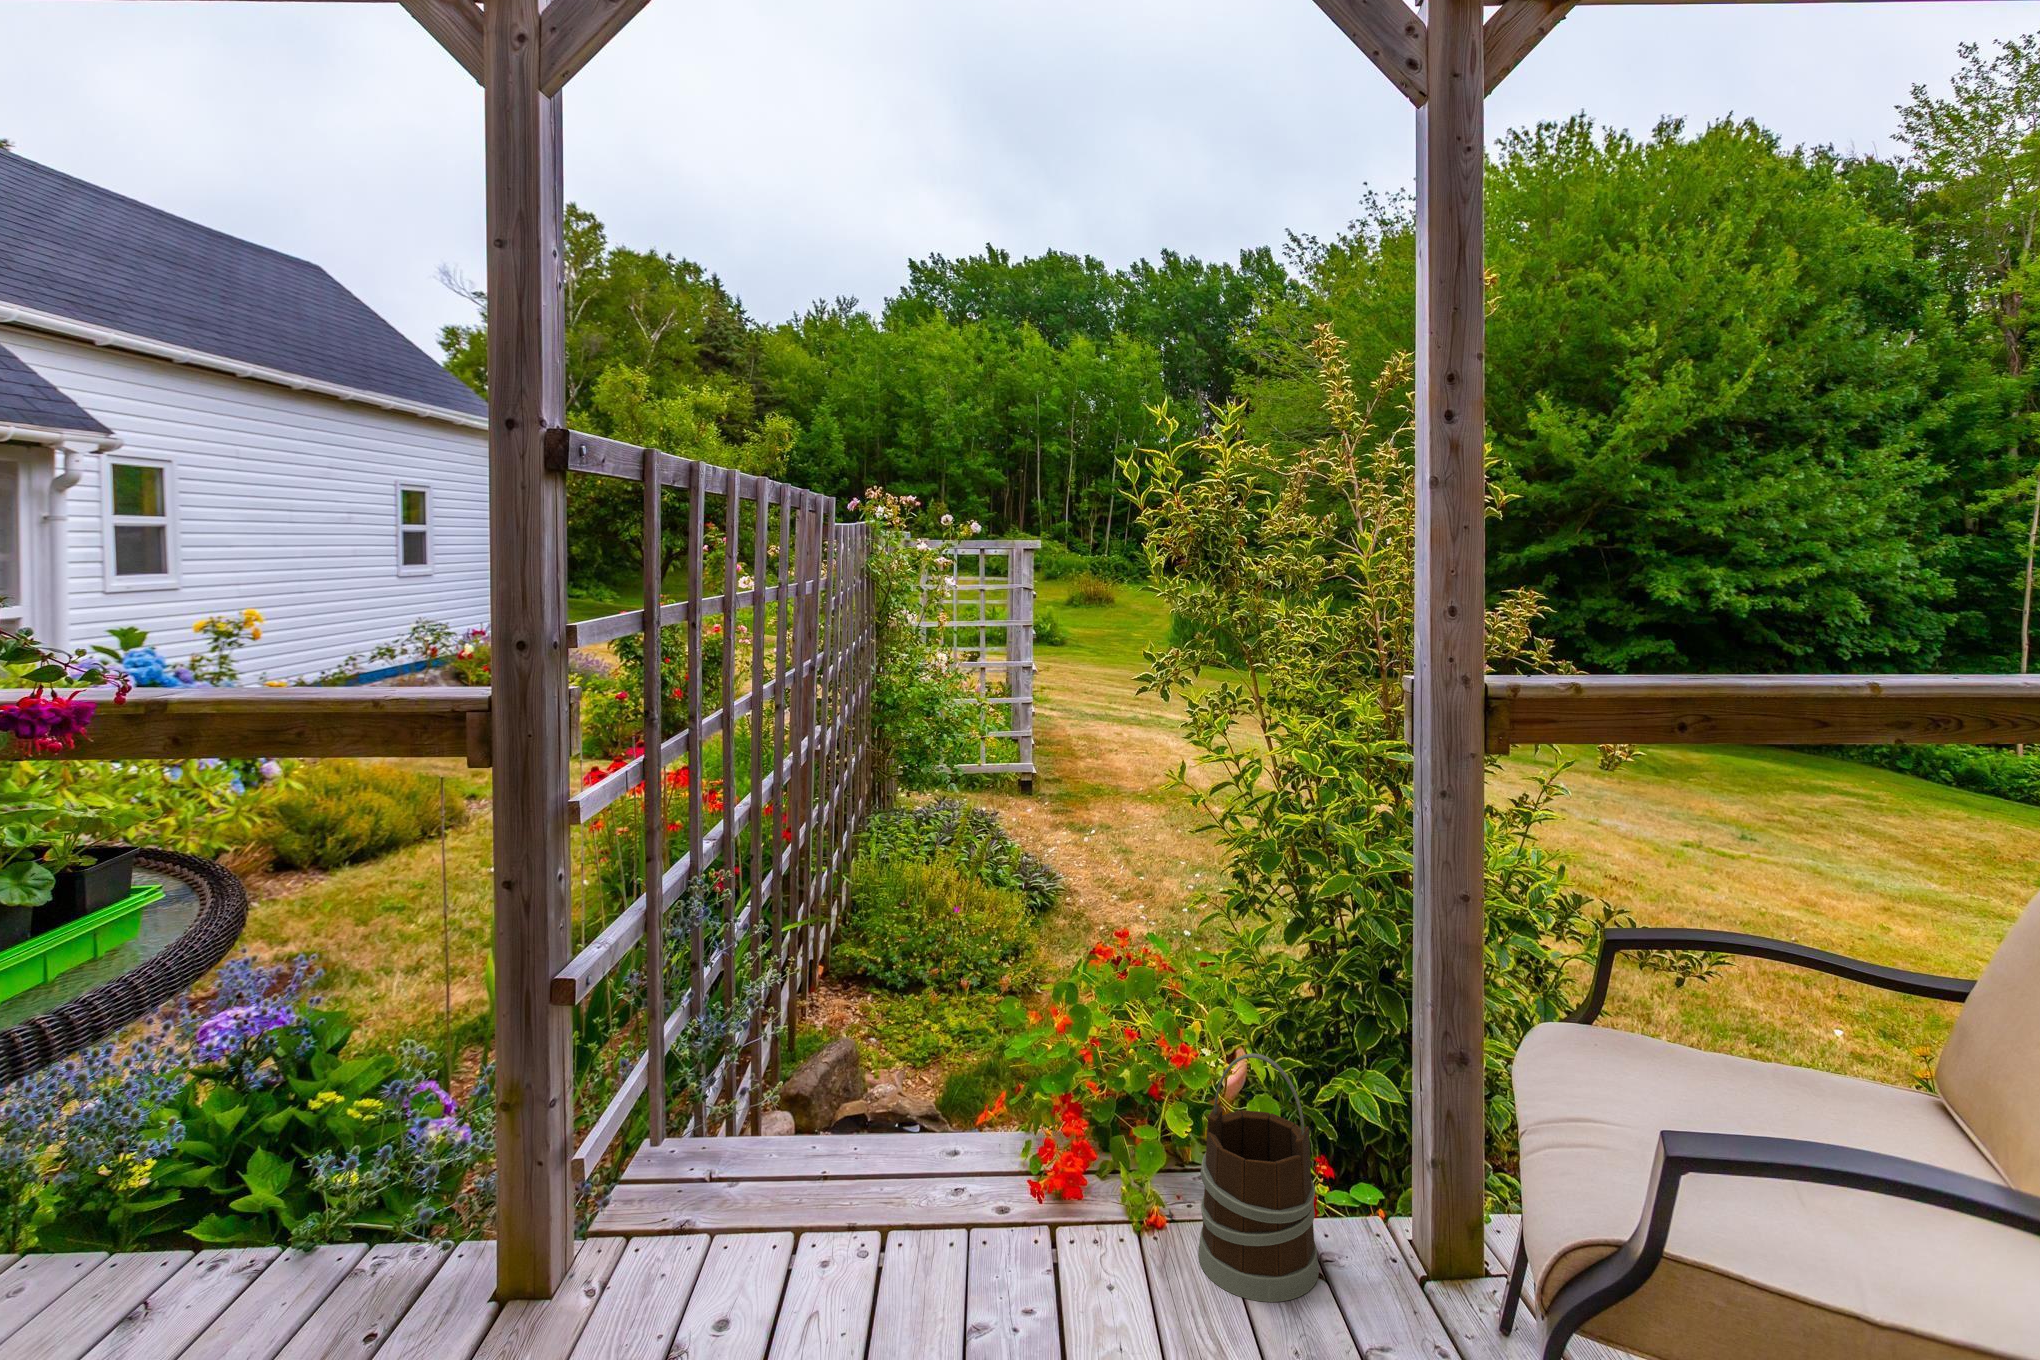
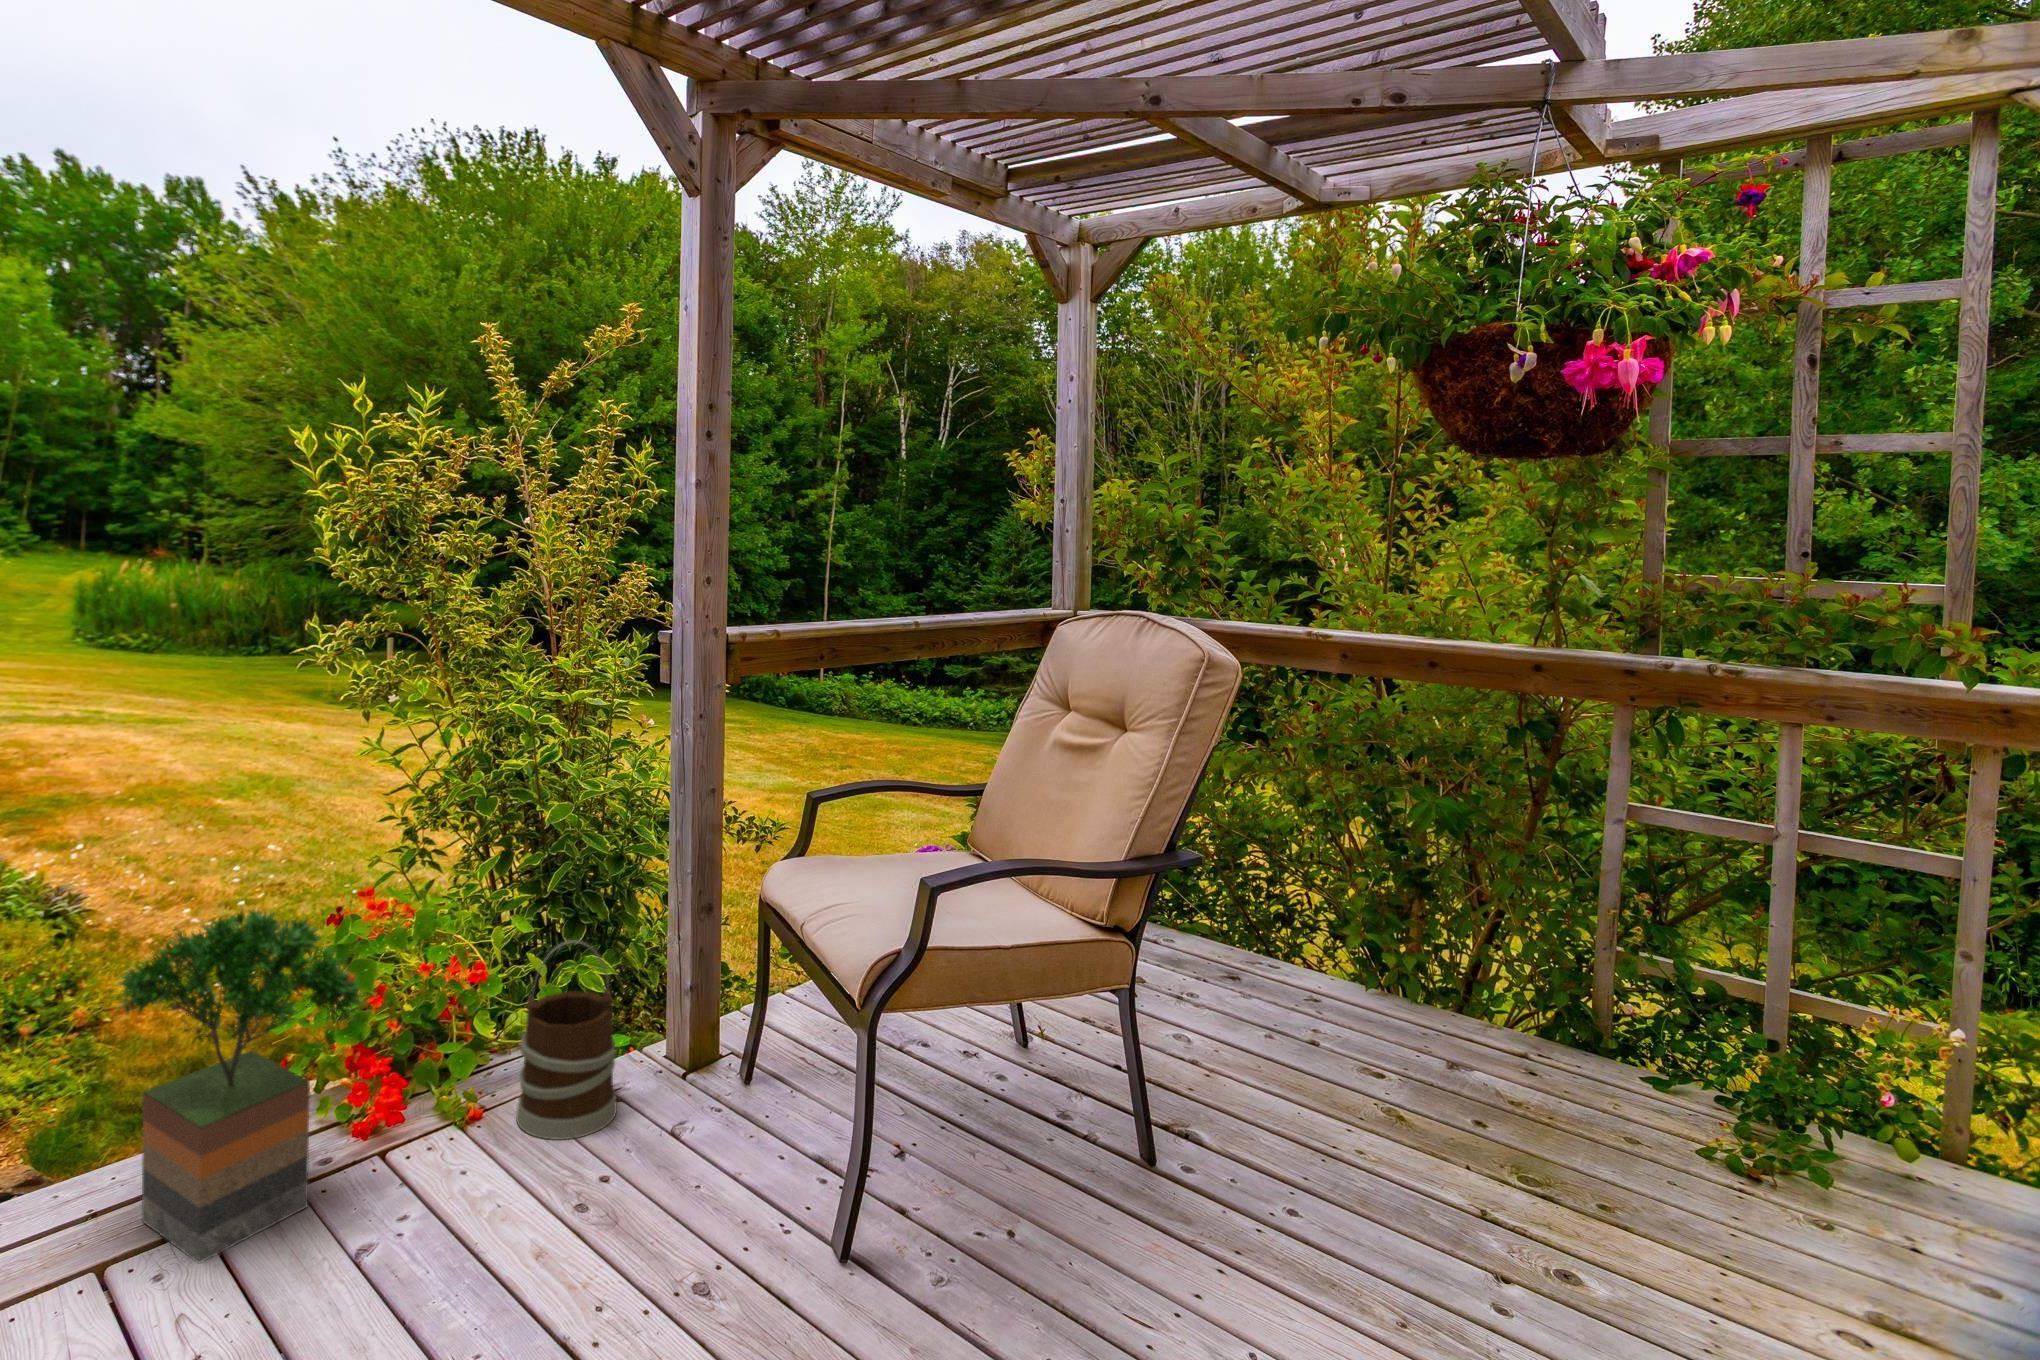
potted tree: none [812,931,1011,1264] -> present [115,909,363,1264]

